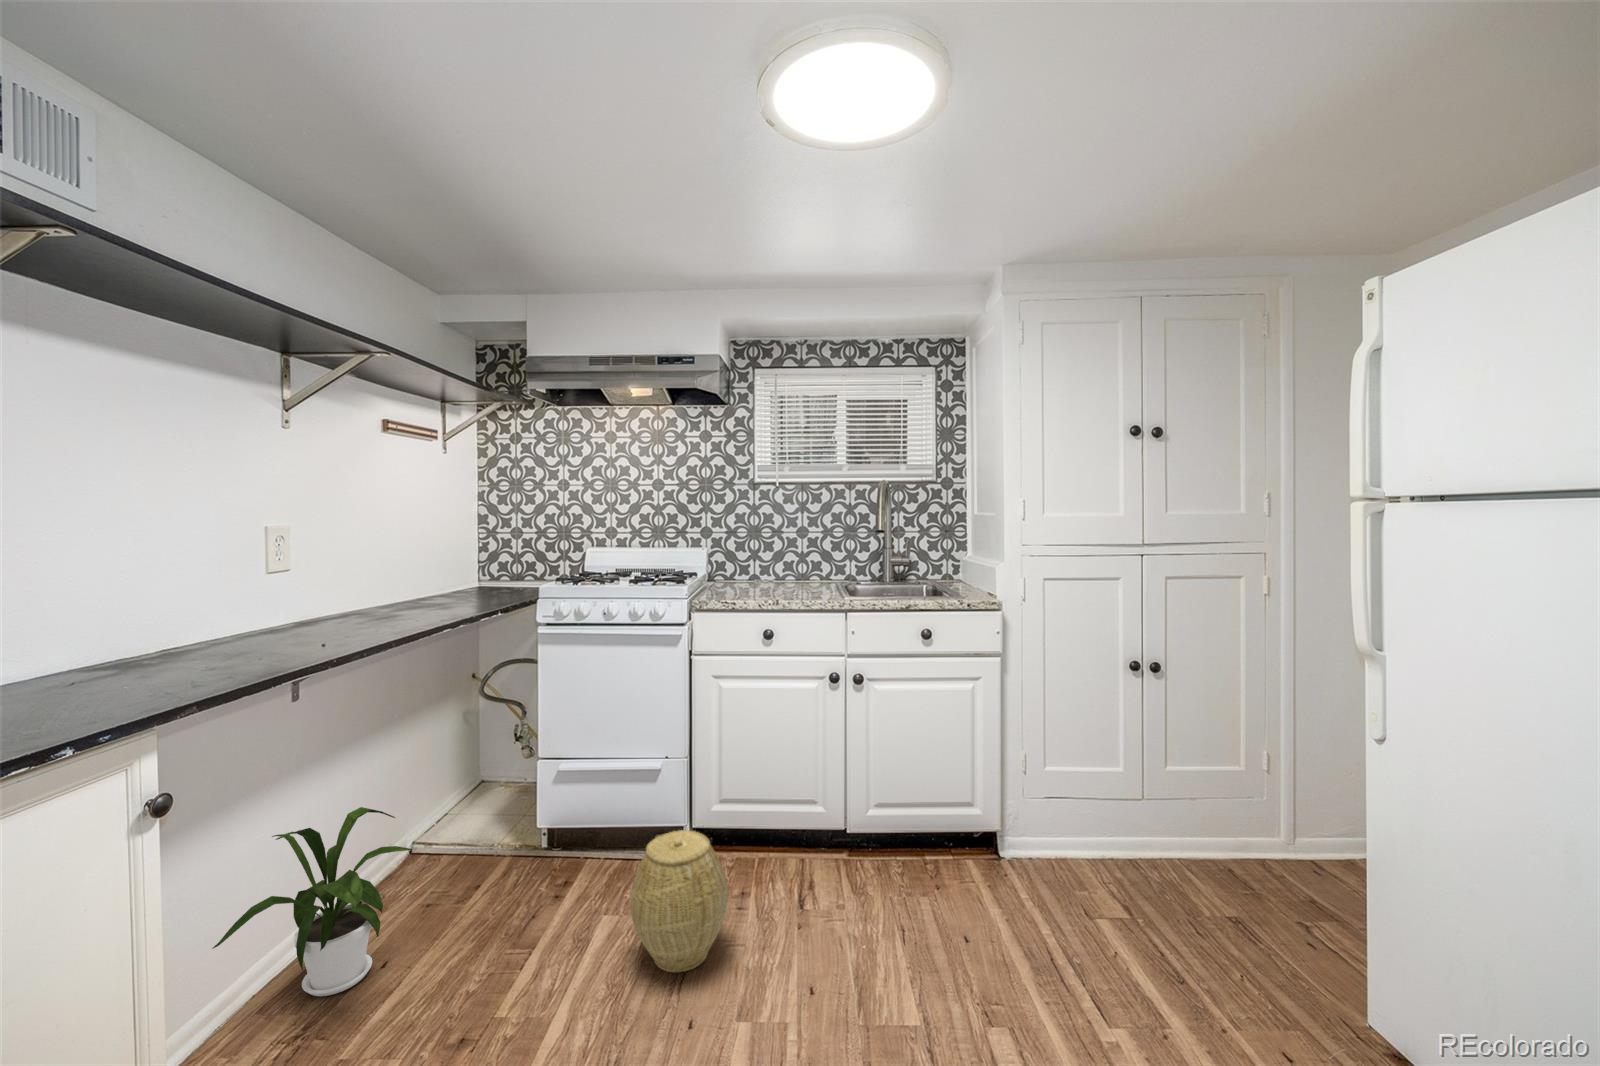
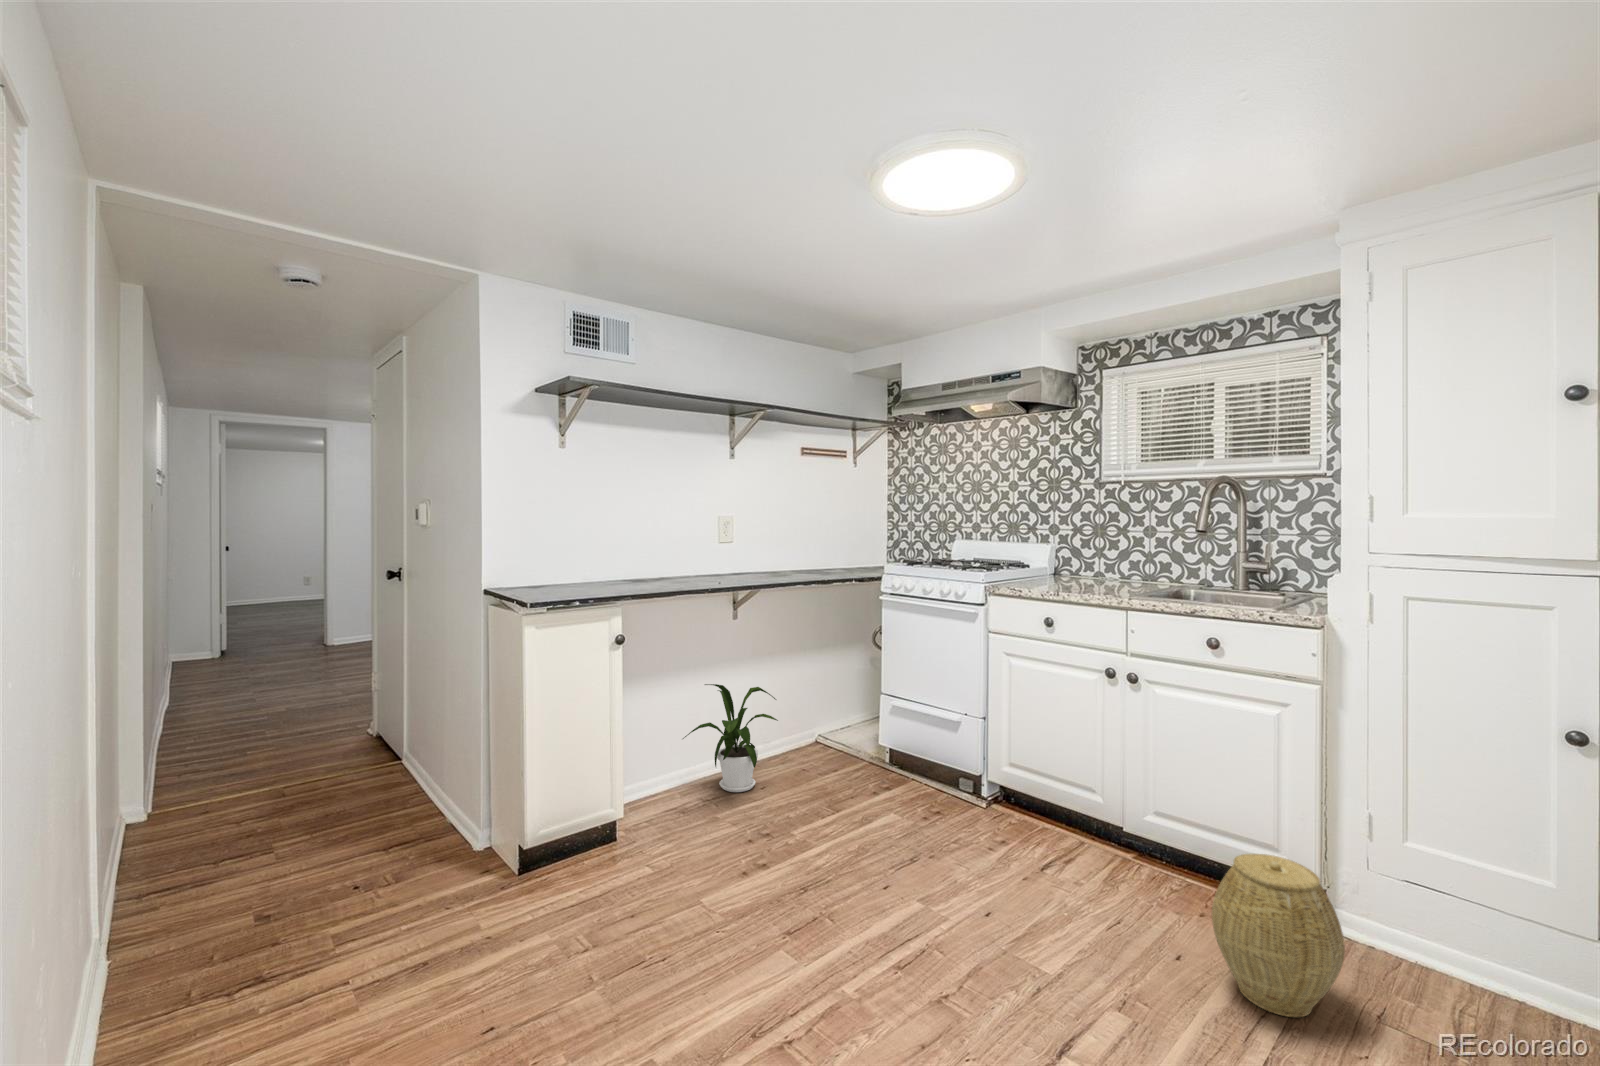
woven basket: present [630,830,728,973] -> present [1212,854,1345,1017]

